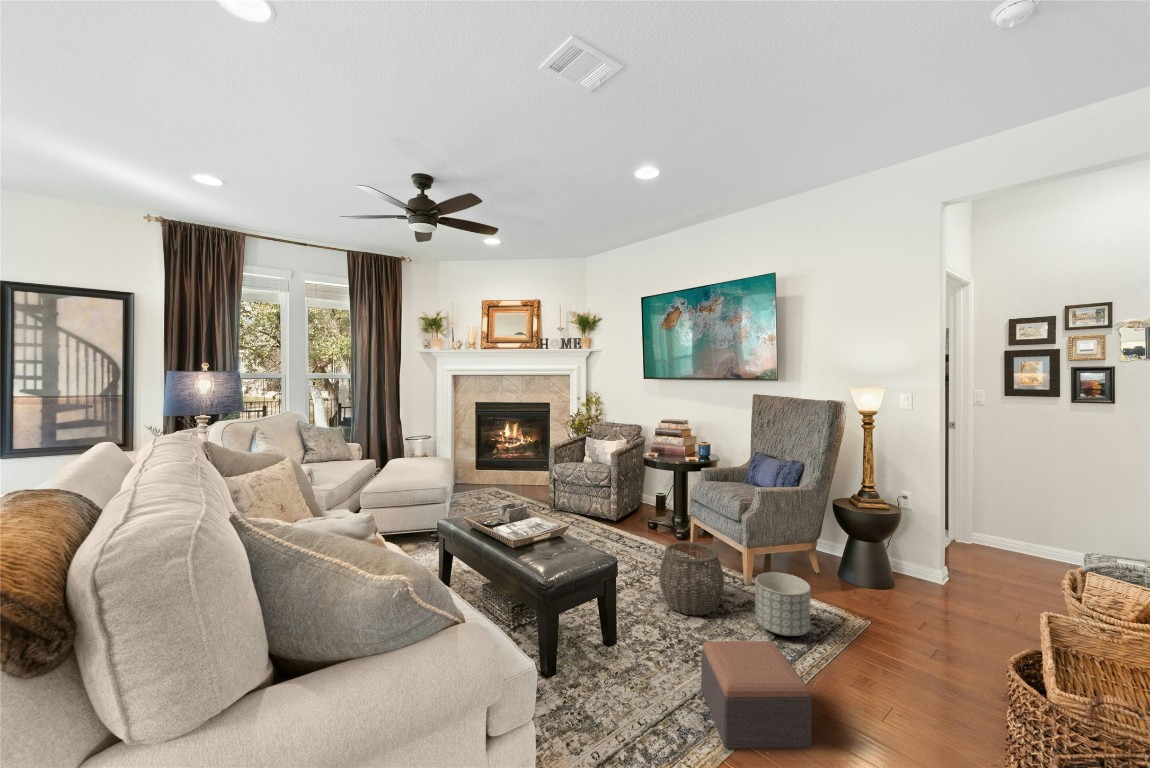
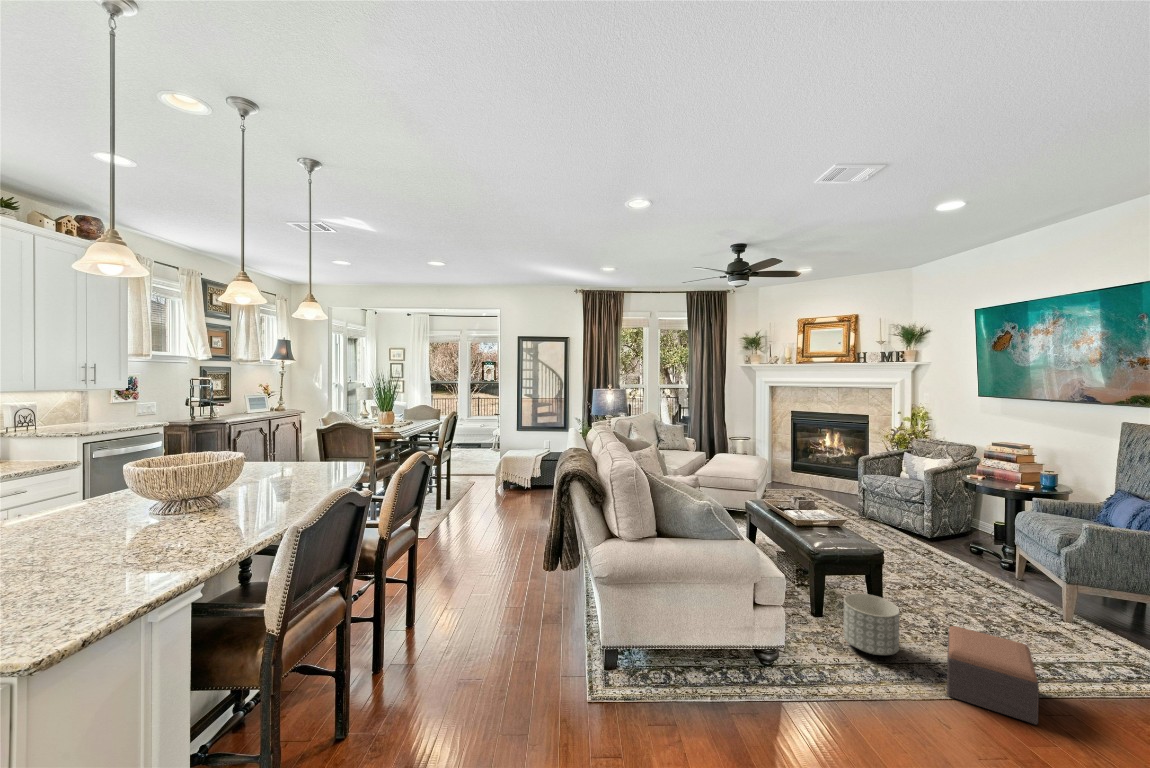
woven basket: present [659,542,724,616] -> none [941,557,1018,626]
planter: present [755,572,810,636] -> present [844,593,899,655]

